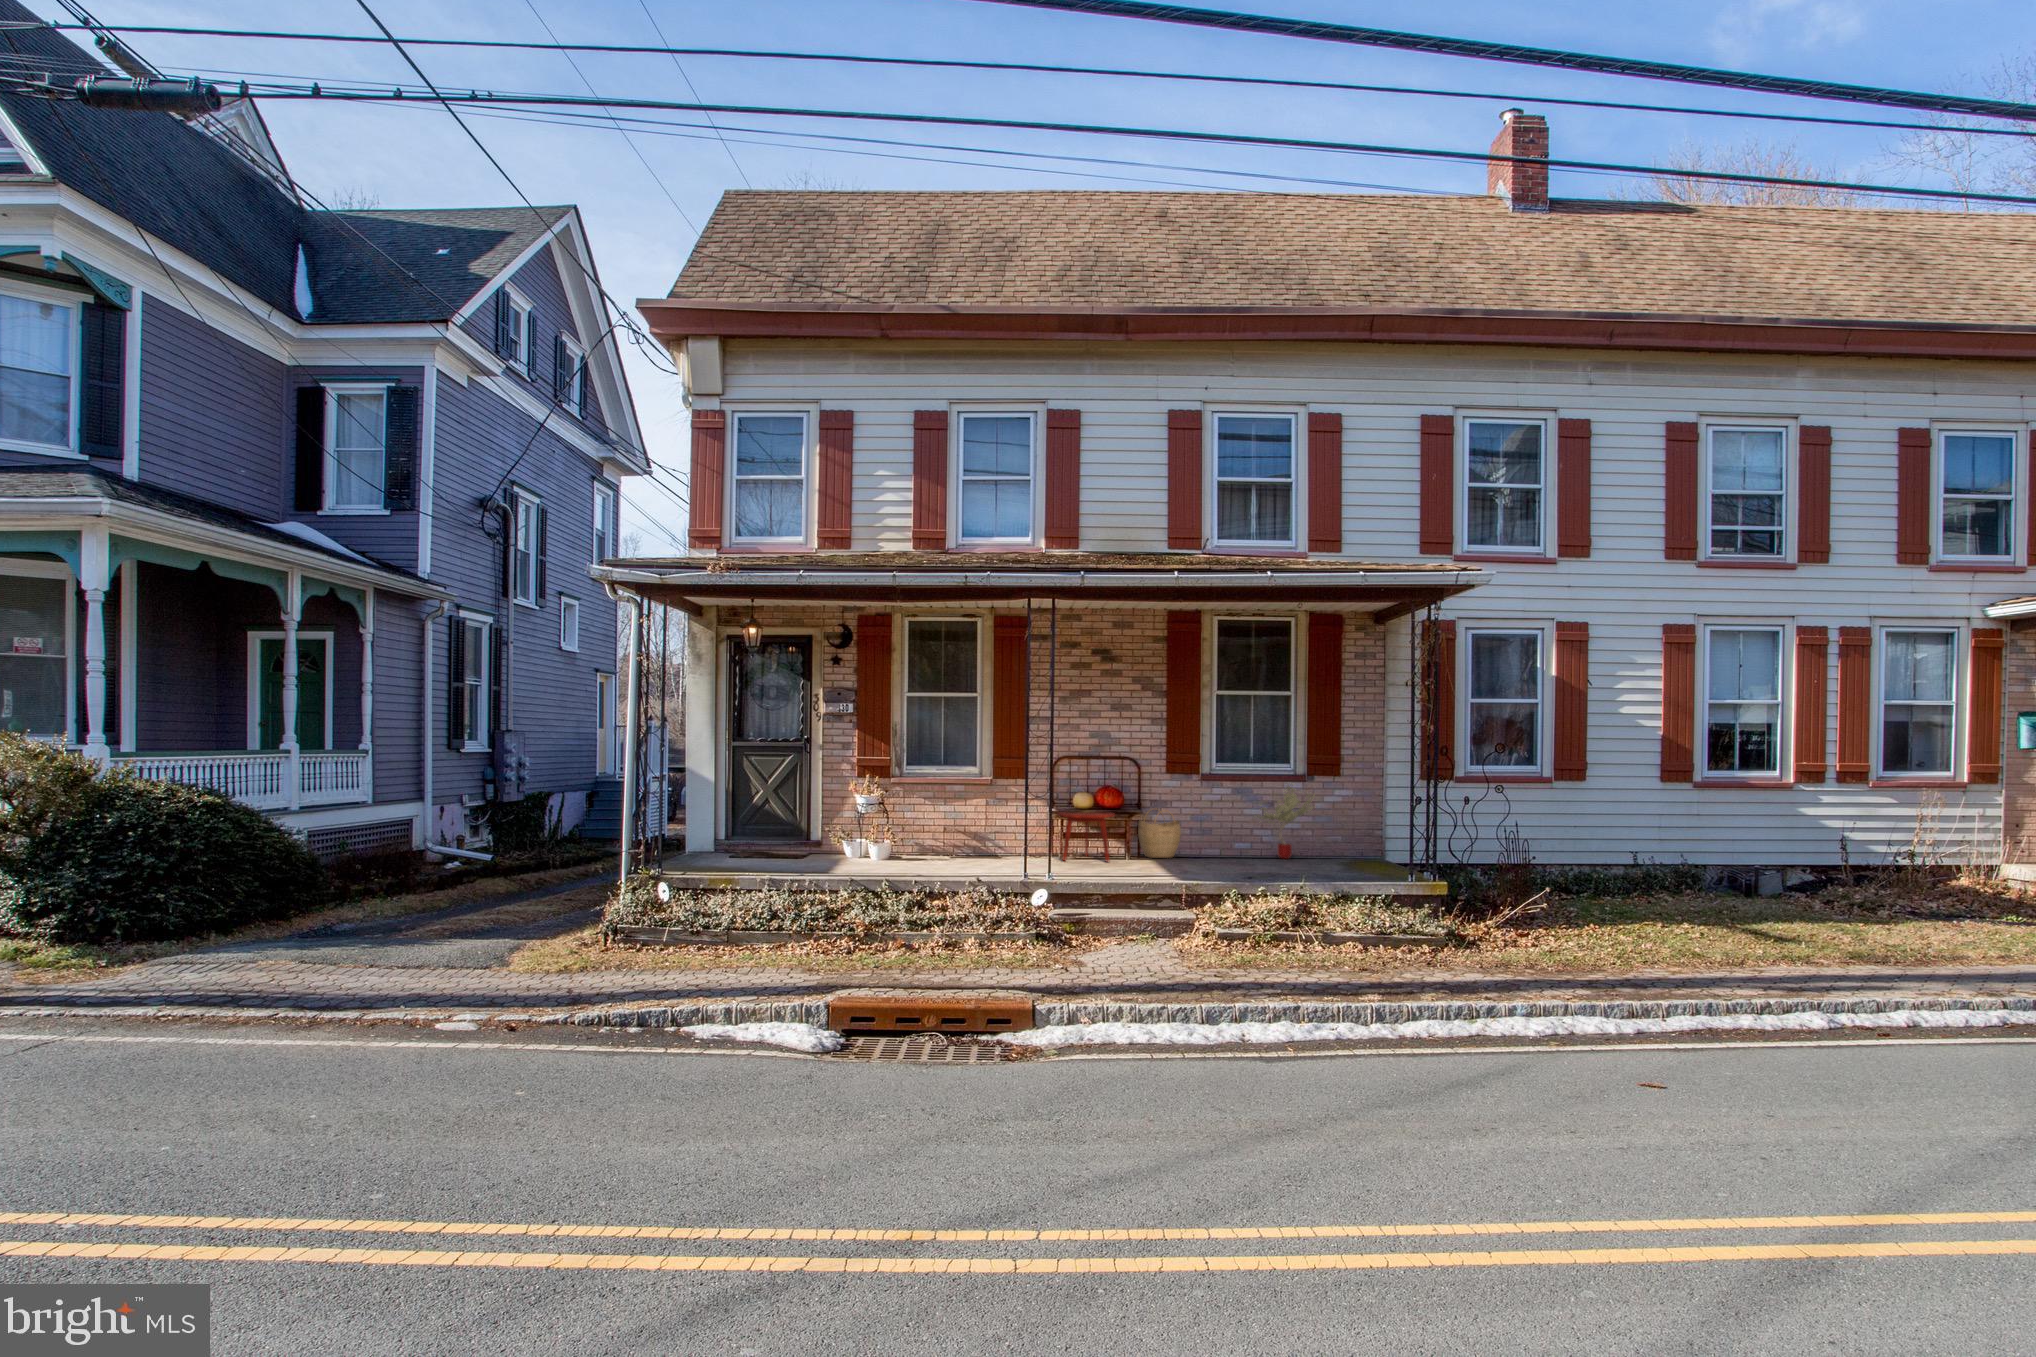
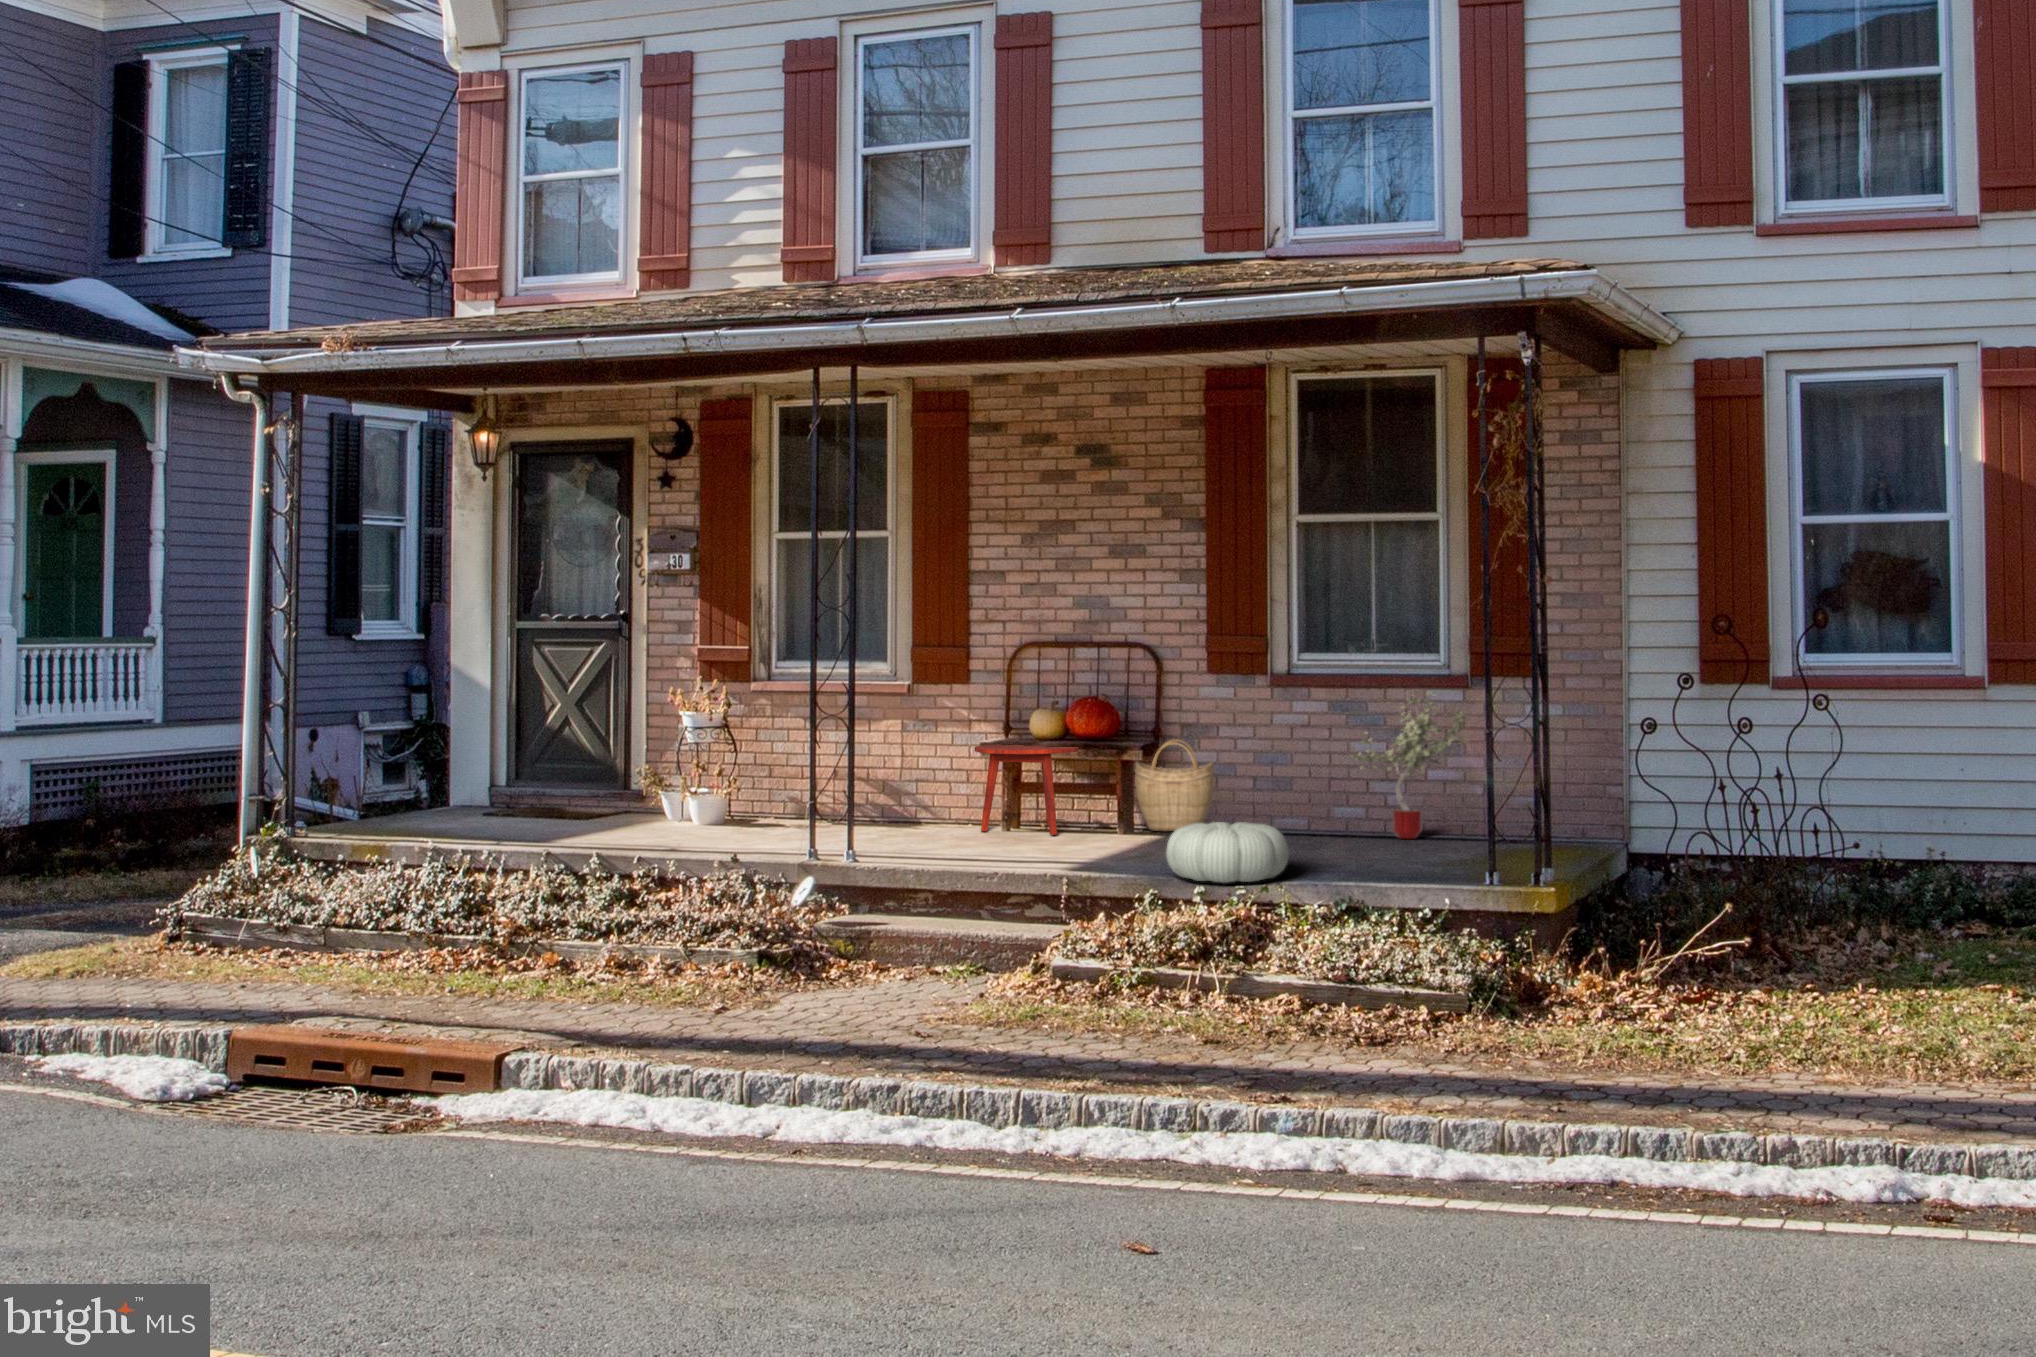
pouf: none [1226,853,1291,885] -> present [1166,822,1289,883]

